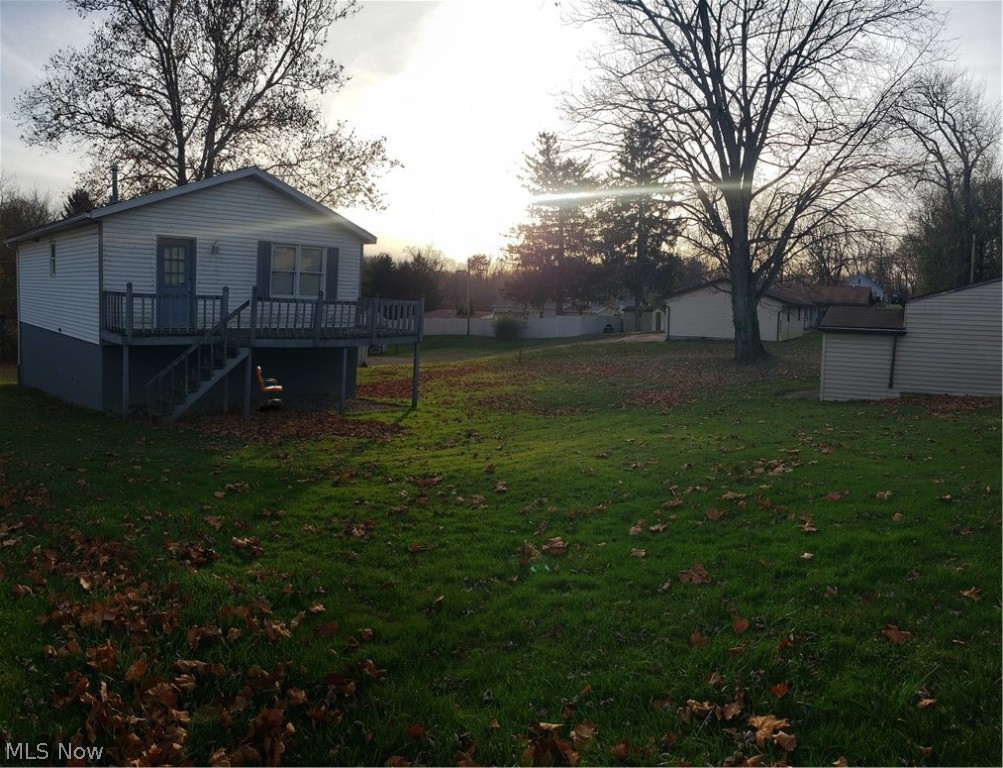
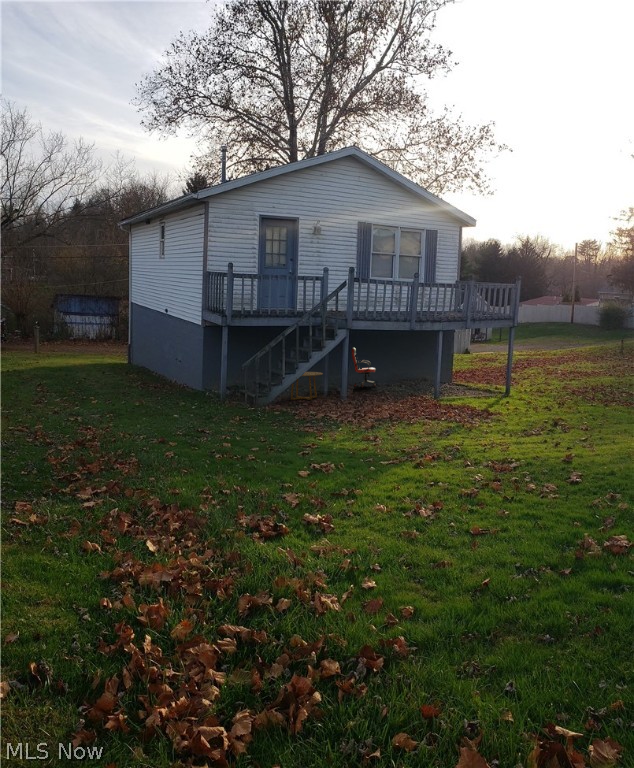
round table: none [184,393,227,424] -> present [291,372,323,400]

